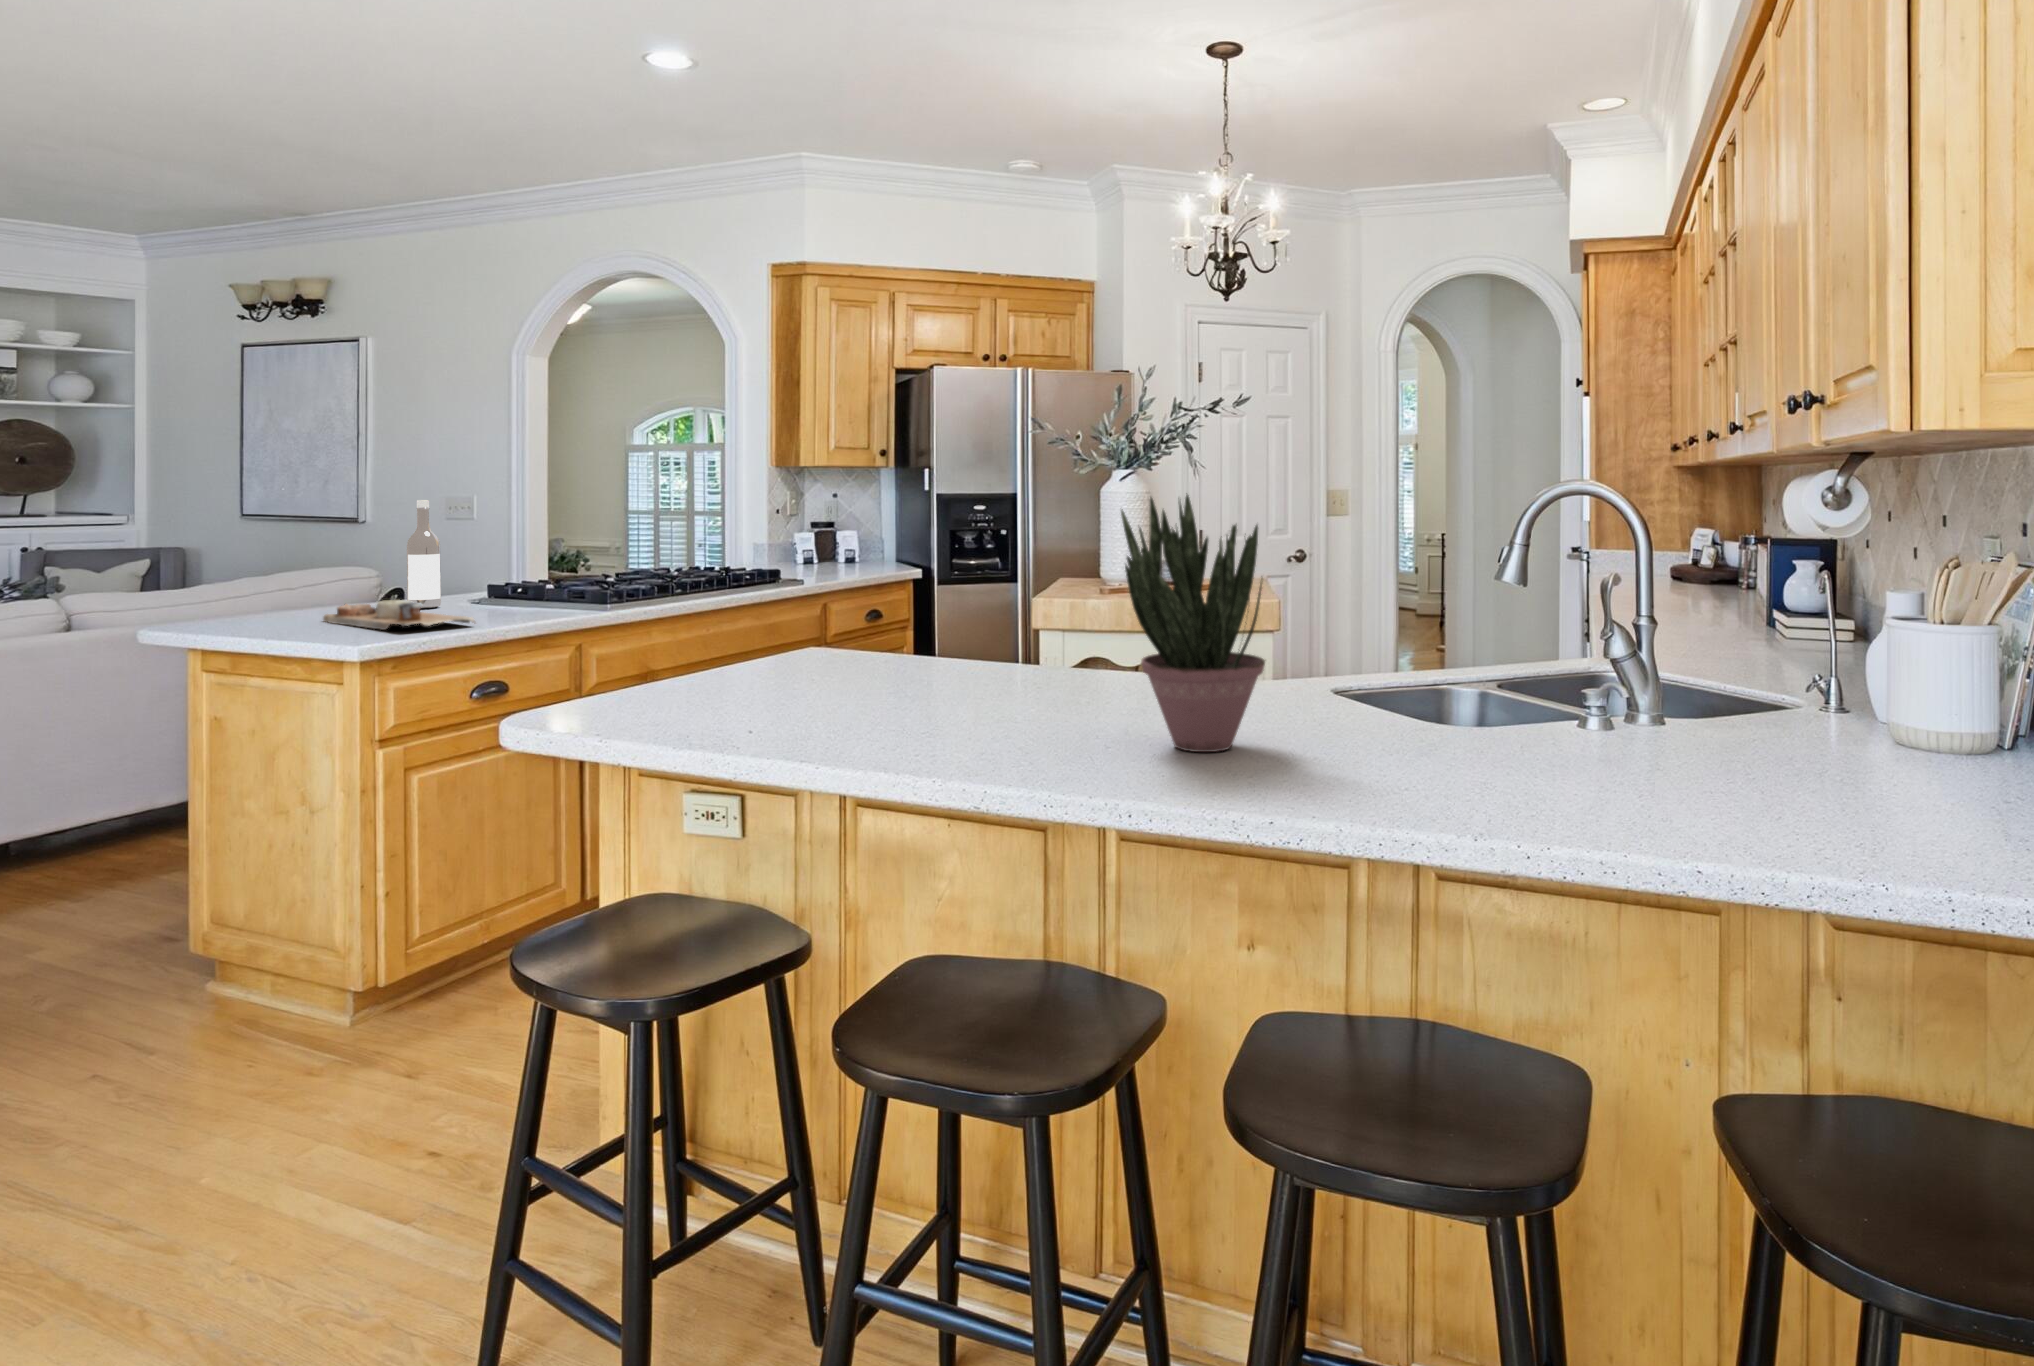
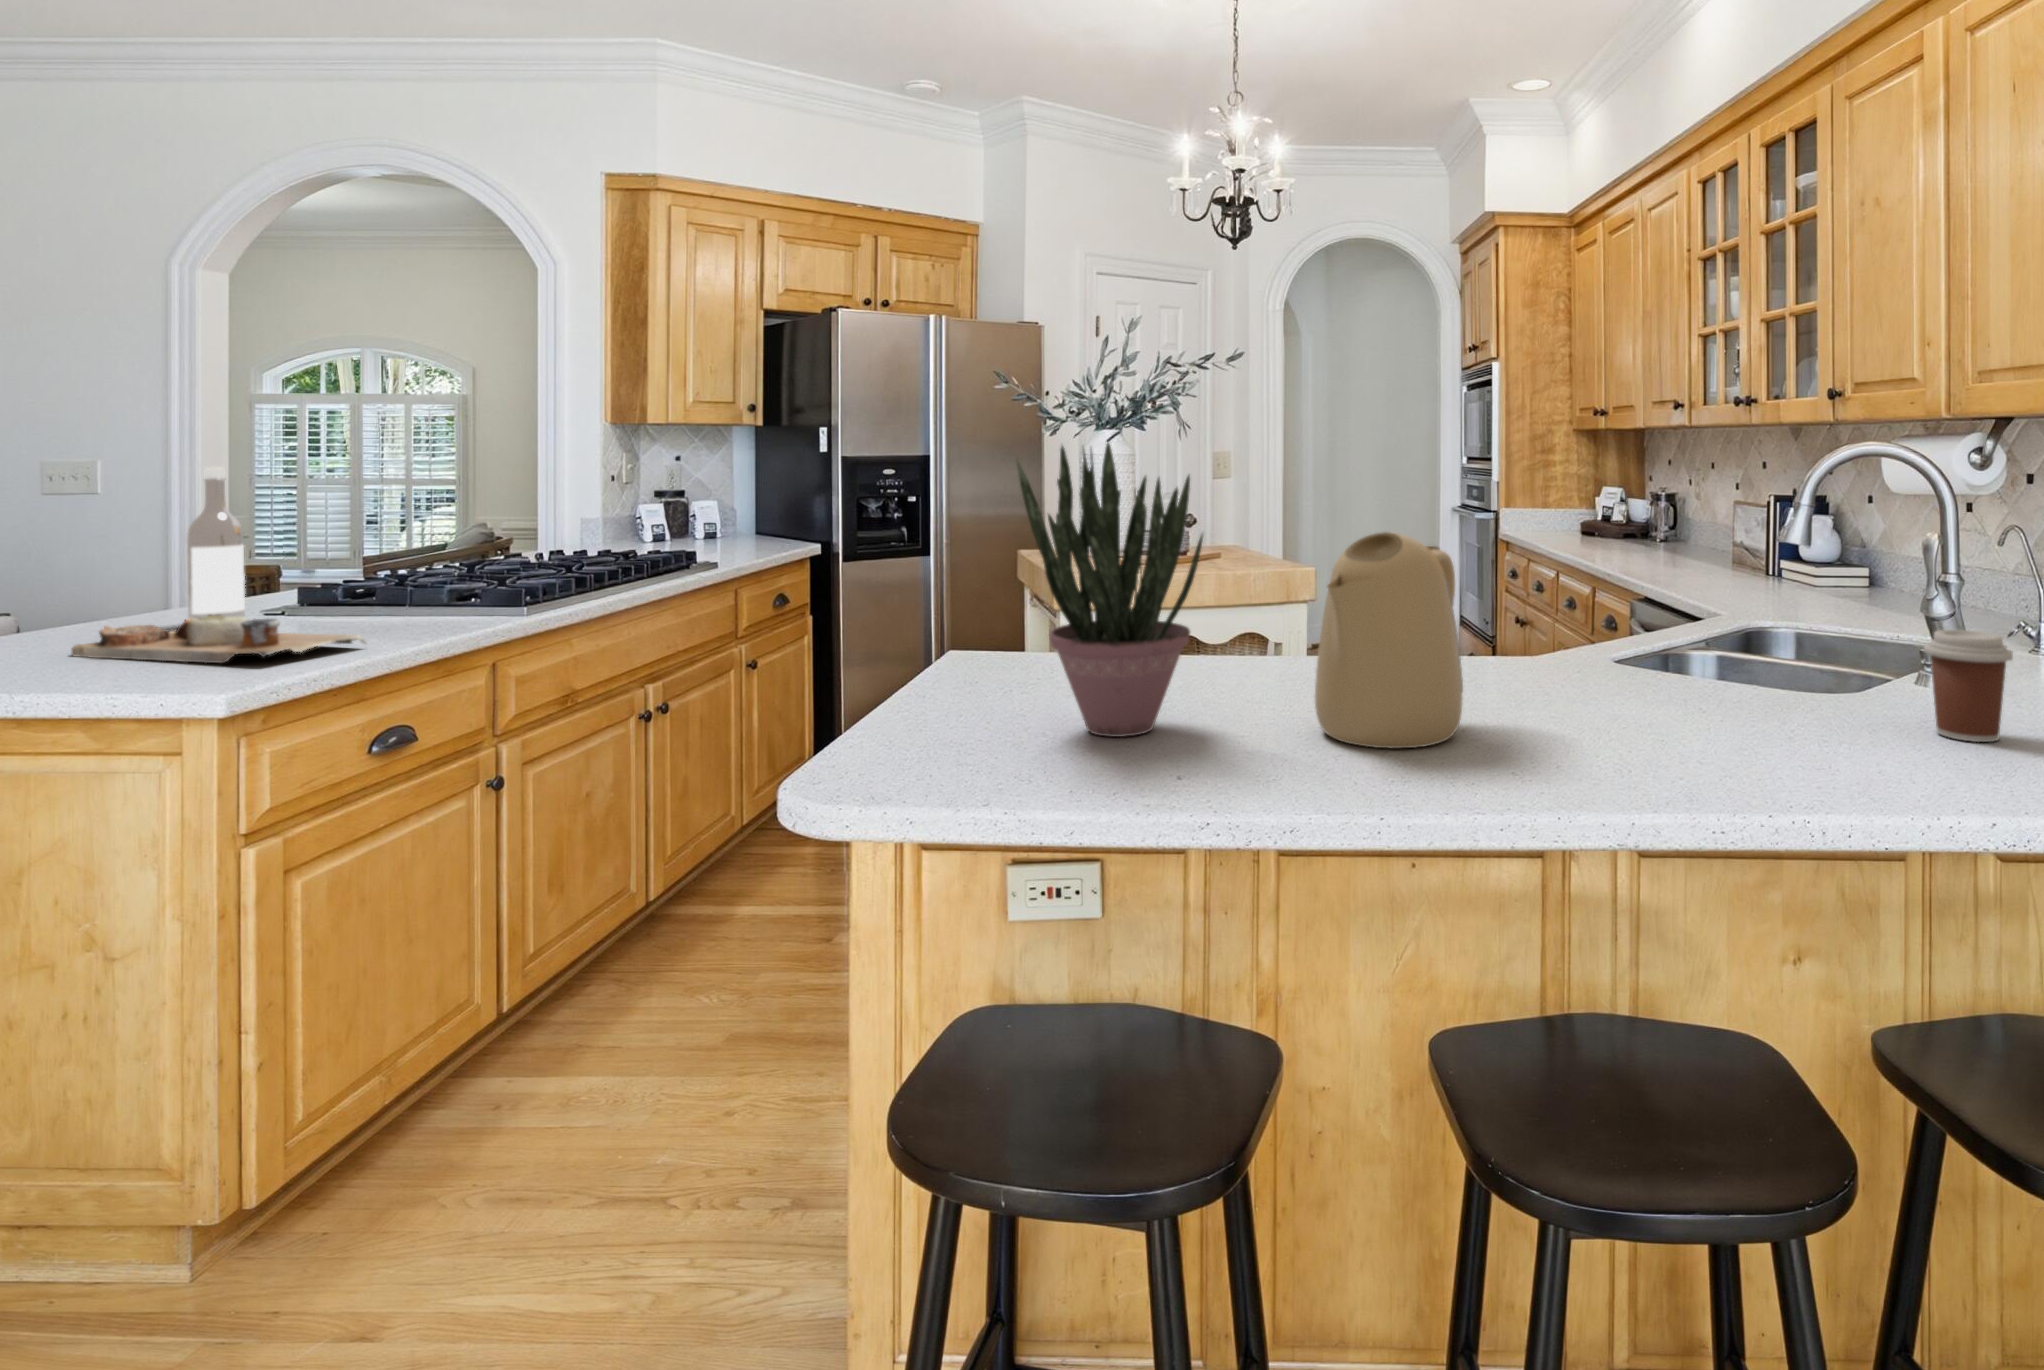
potted plant: present [1121,495,1265,752] -> present [1017,443,1203,737]
kettle: none [859,562,1016,727] -> present [1315,532,1463,748]
coffee cup: none [1348,664,1417,764] -> present [1924,630,2013,742]

